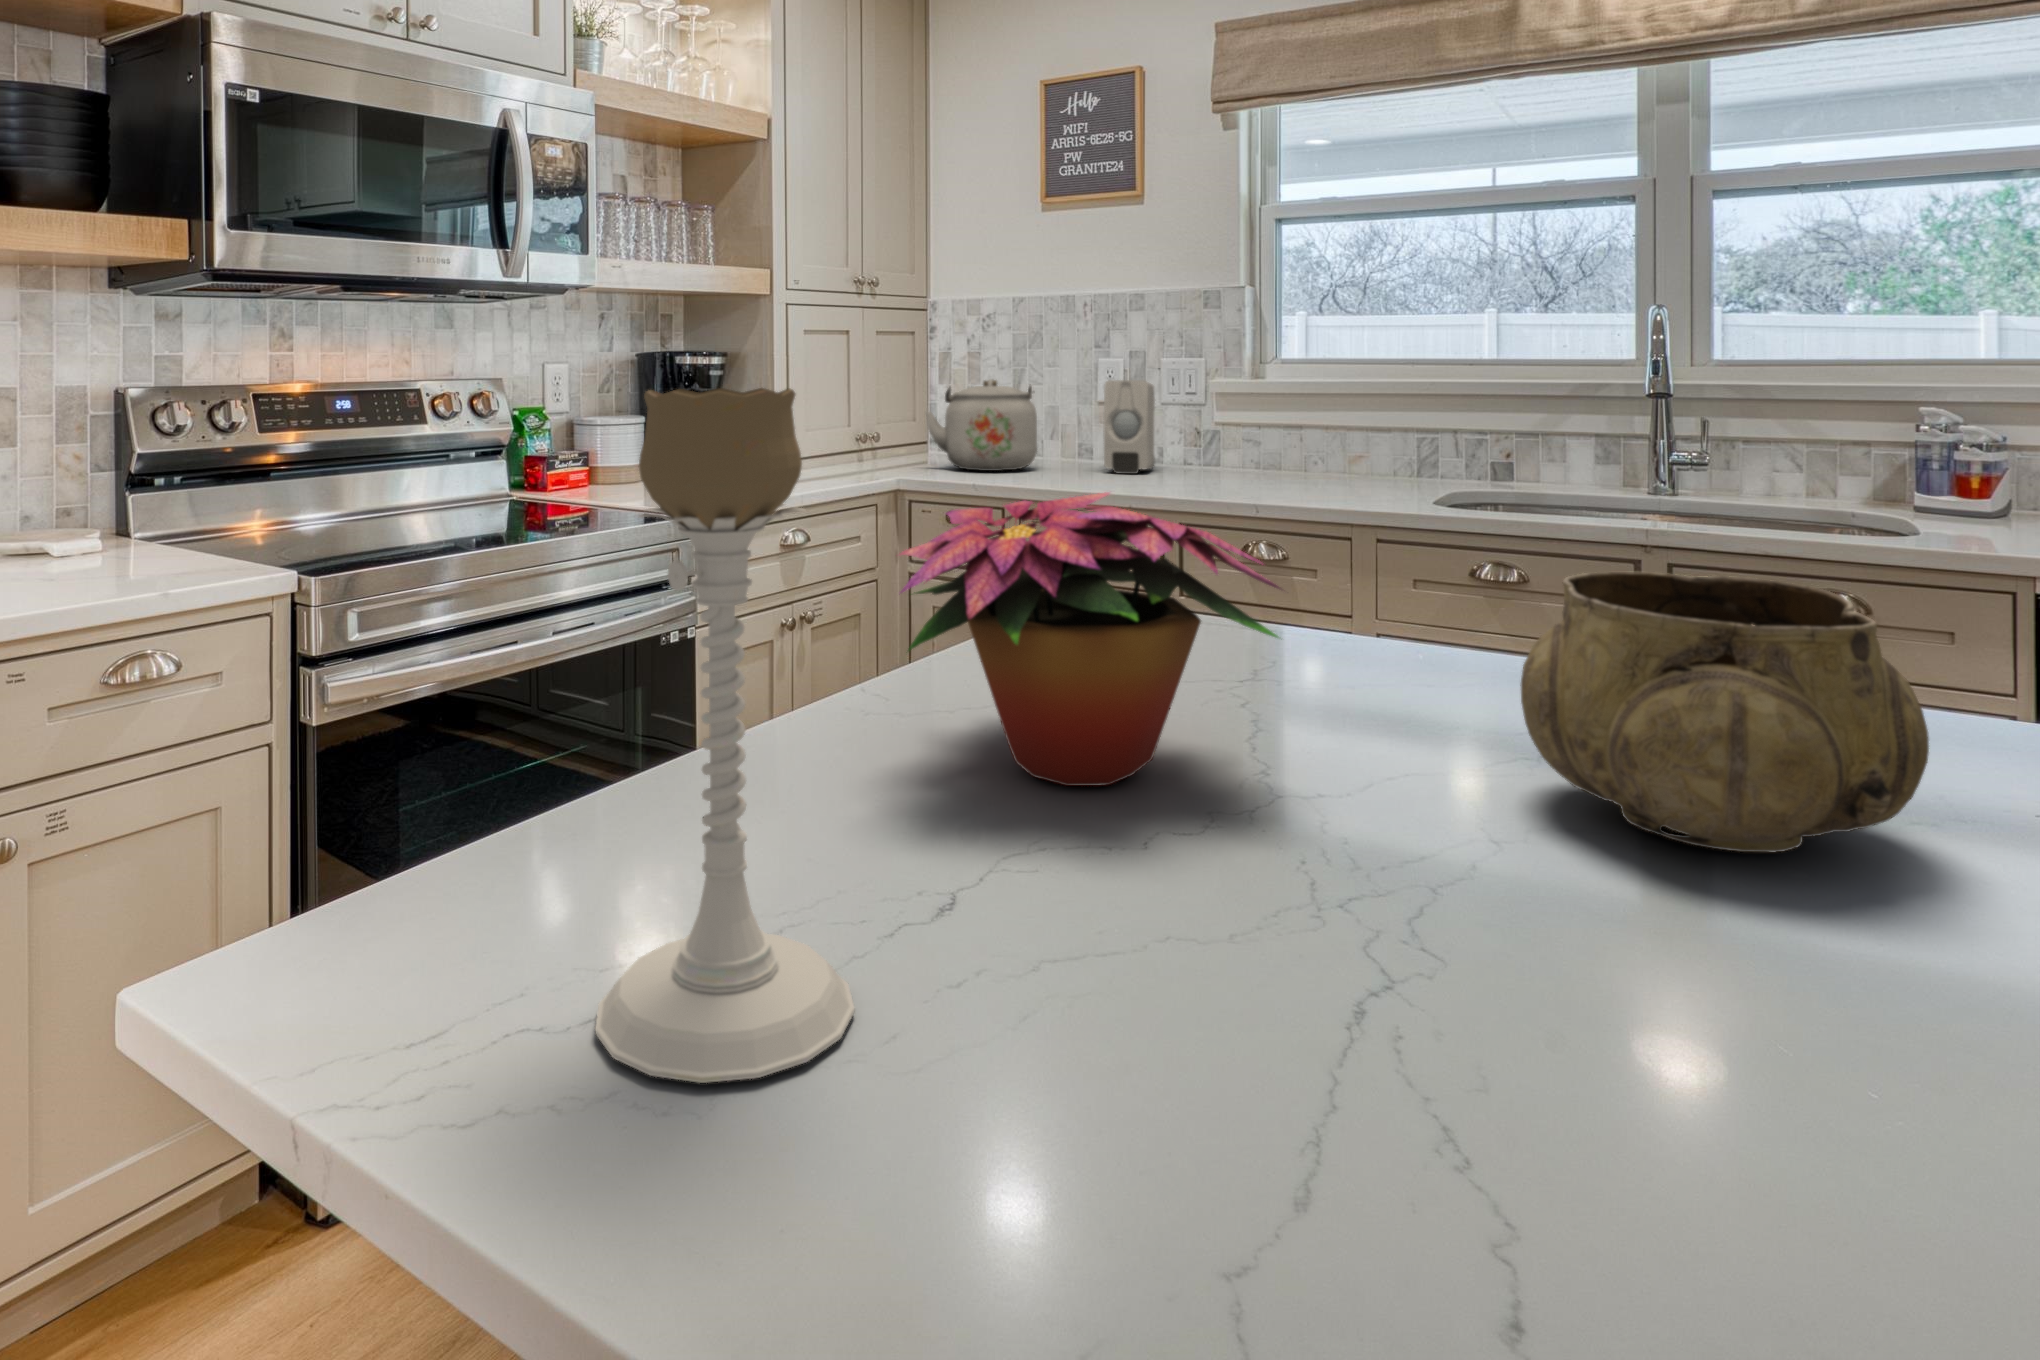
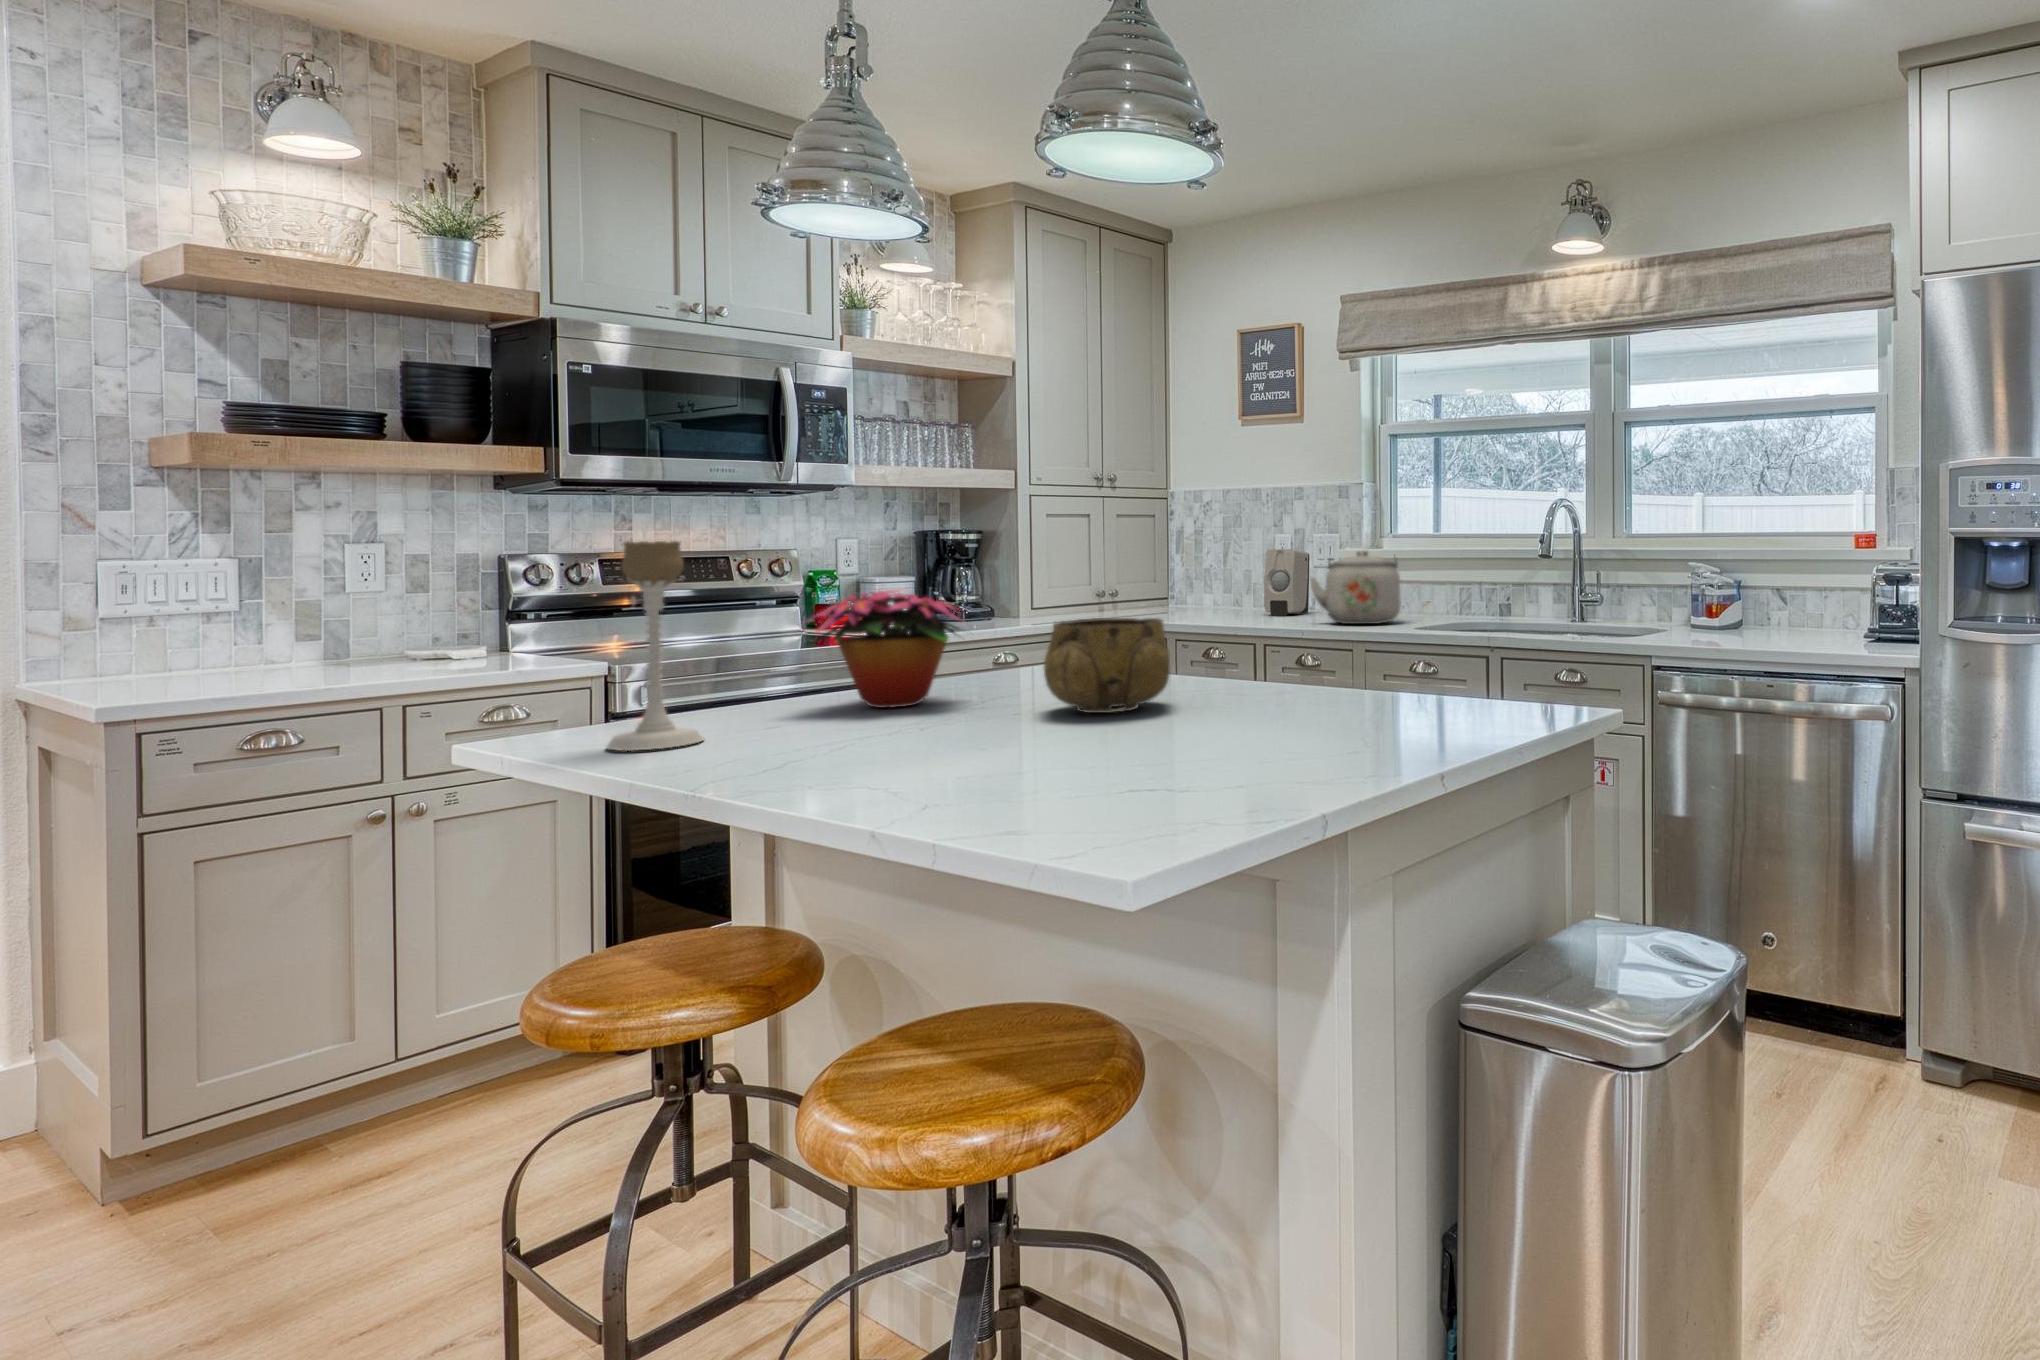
kettle: present [926,379,1037,471] -> present [1310,551,1401,624]

